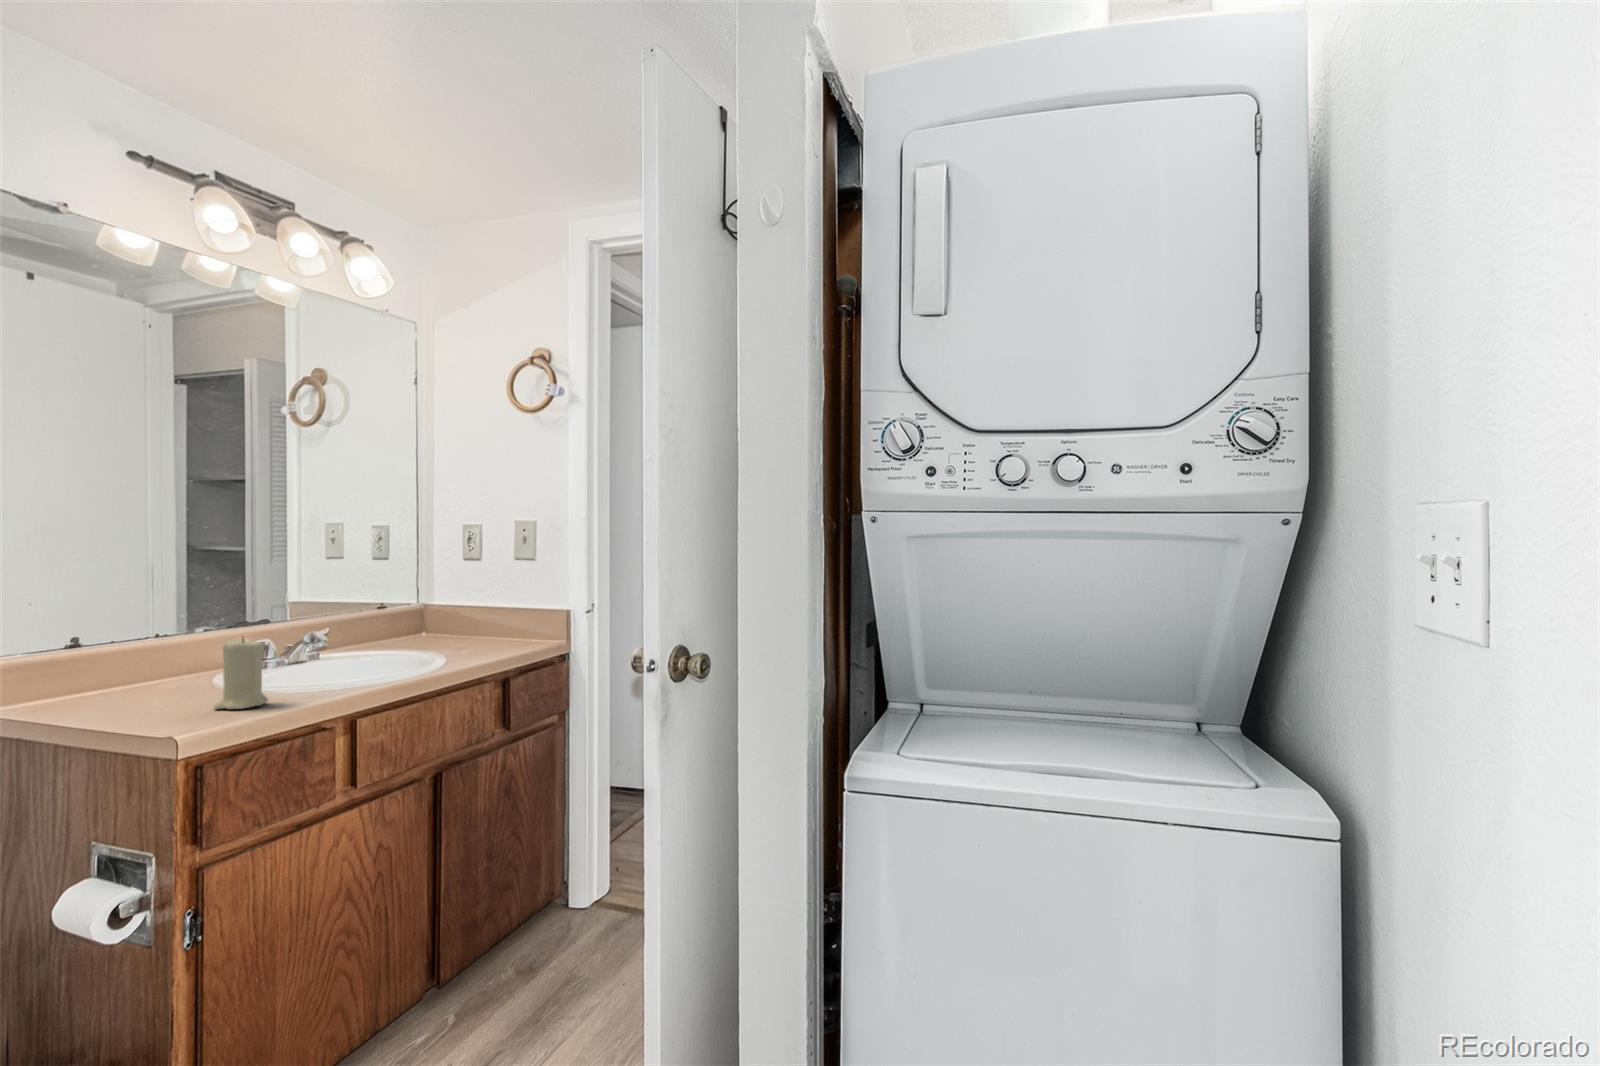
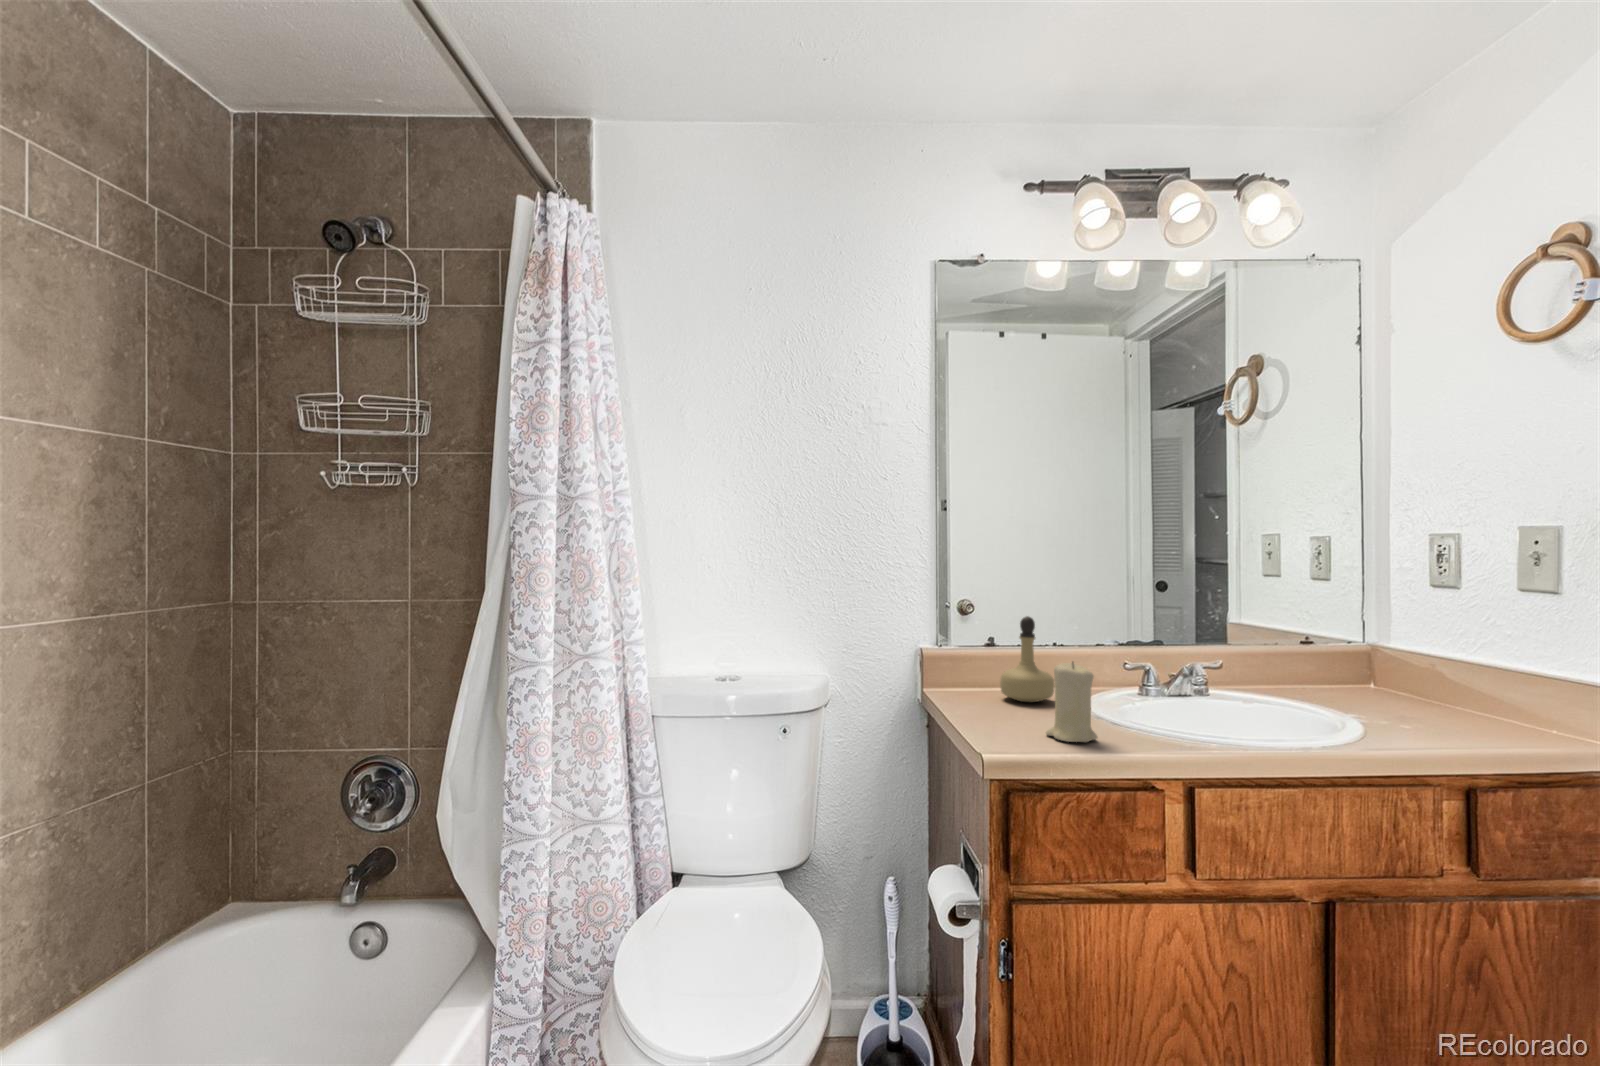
perfume bottle: none [112,606,182,695] -> present [1000,616,1054,702]

